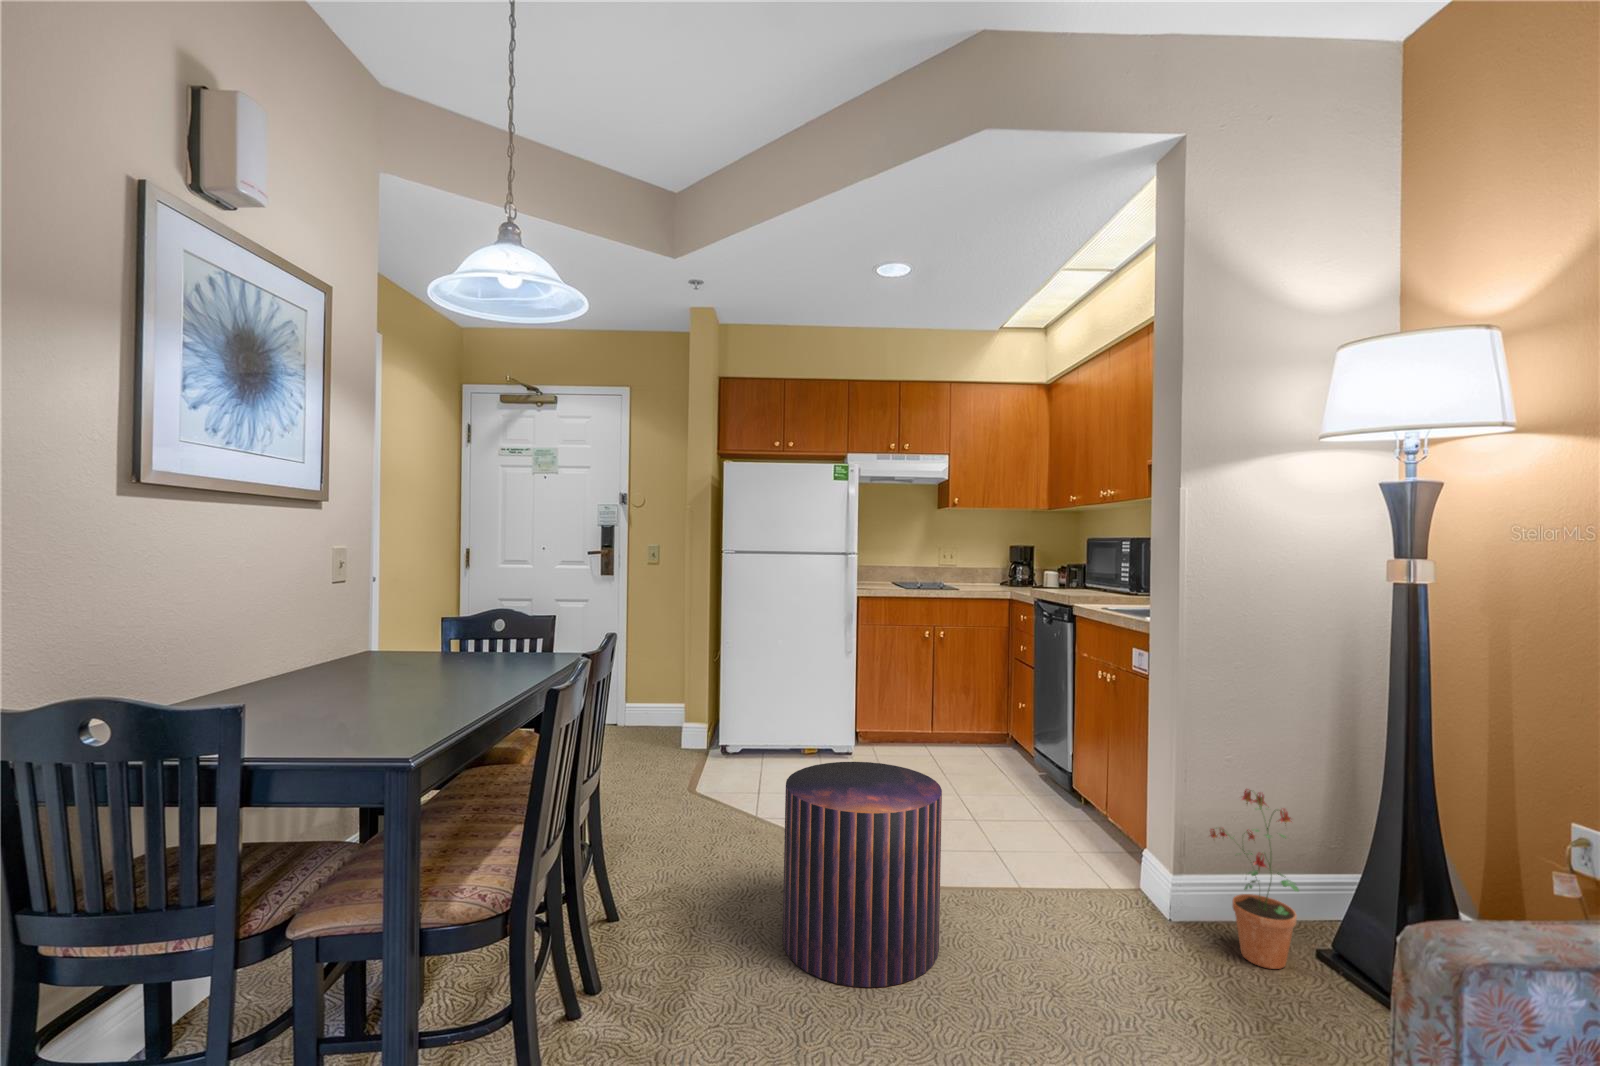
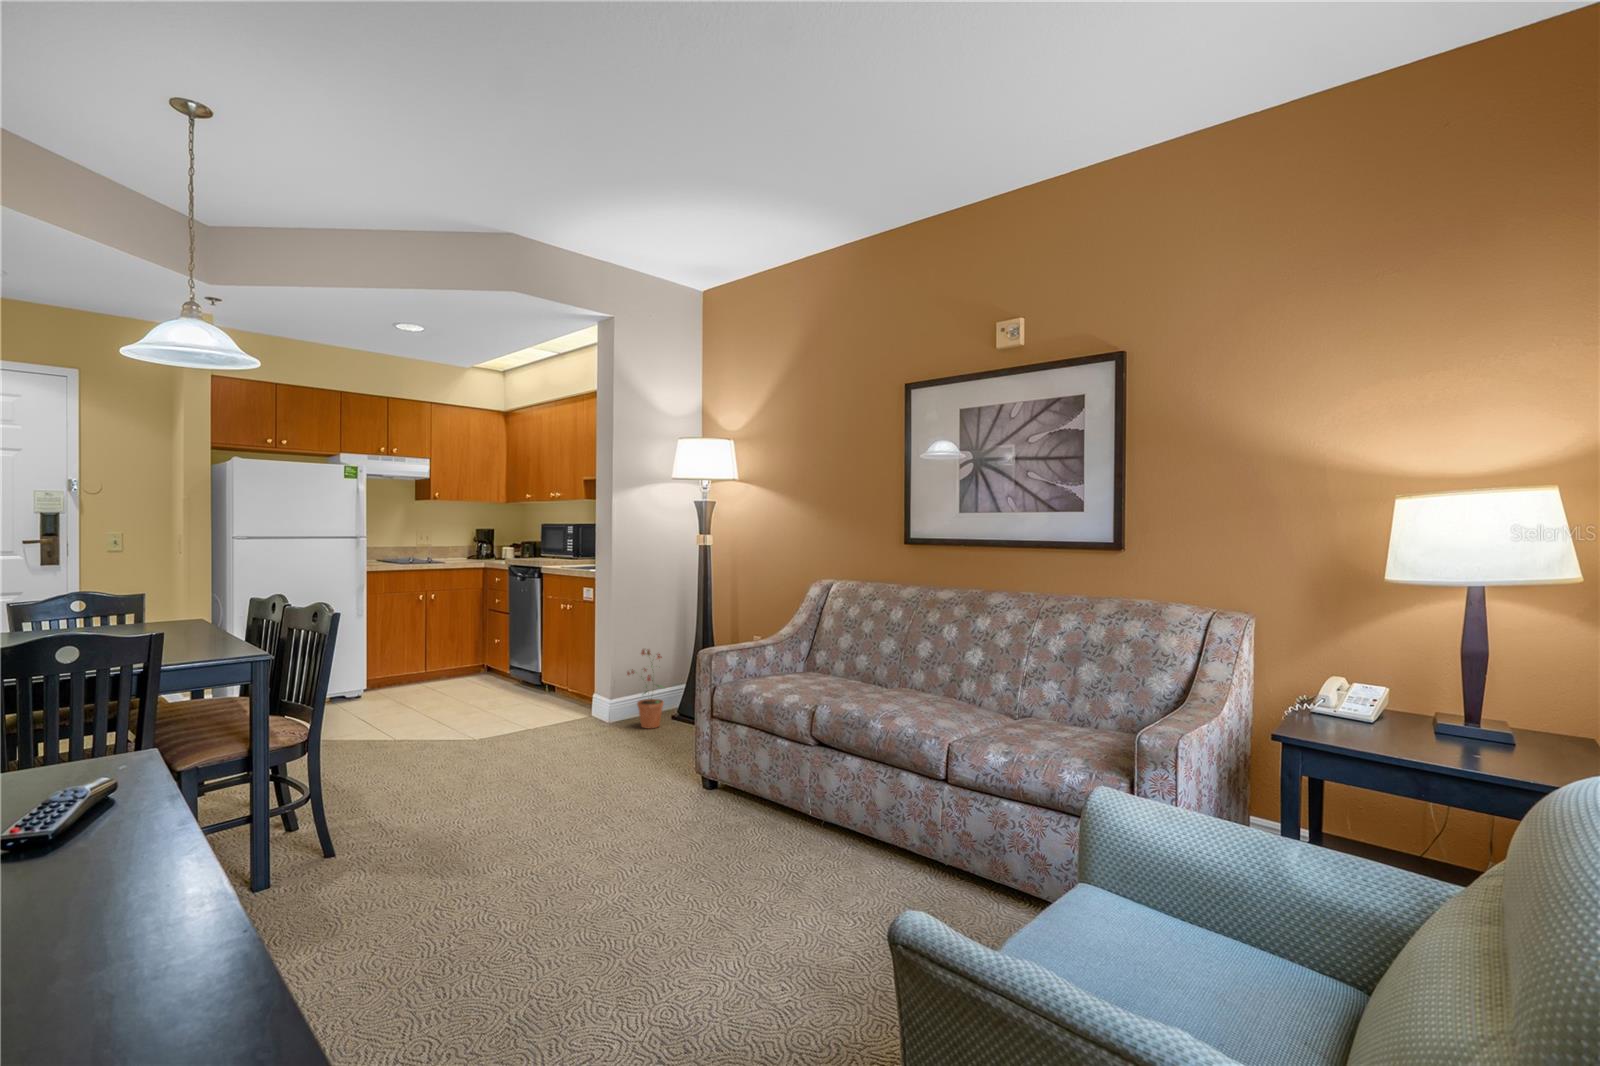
pouf: present [782,762,942,987] -> none [396,665,497,779]

